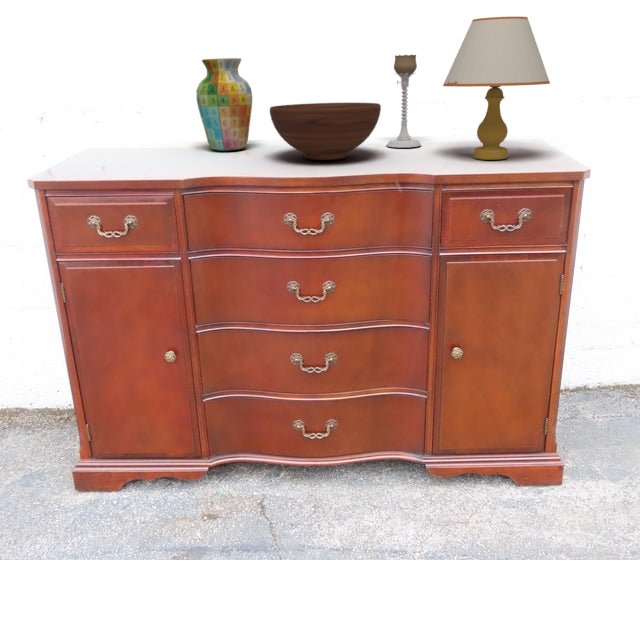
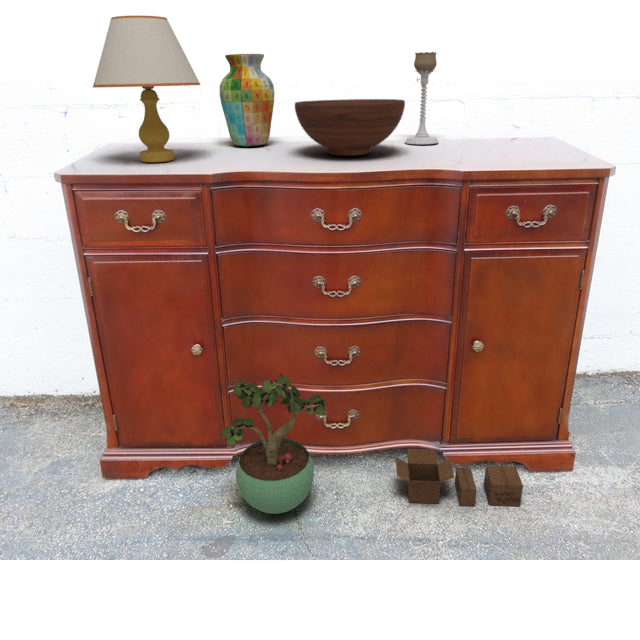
table lamp: present [443,17,550,160] -> present [93,16,200,162]
potted plant: none [194,380,300,525] -> present [221,374,326,514]
cardboard box: none [375,460,505,519] -> present [396,449,523,506]

